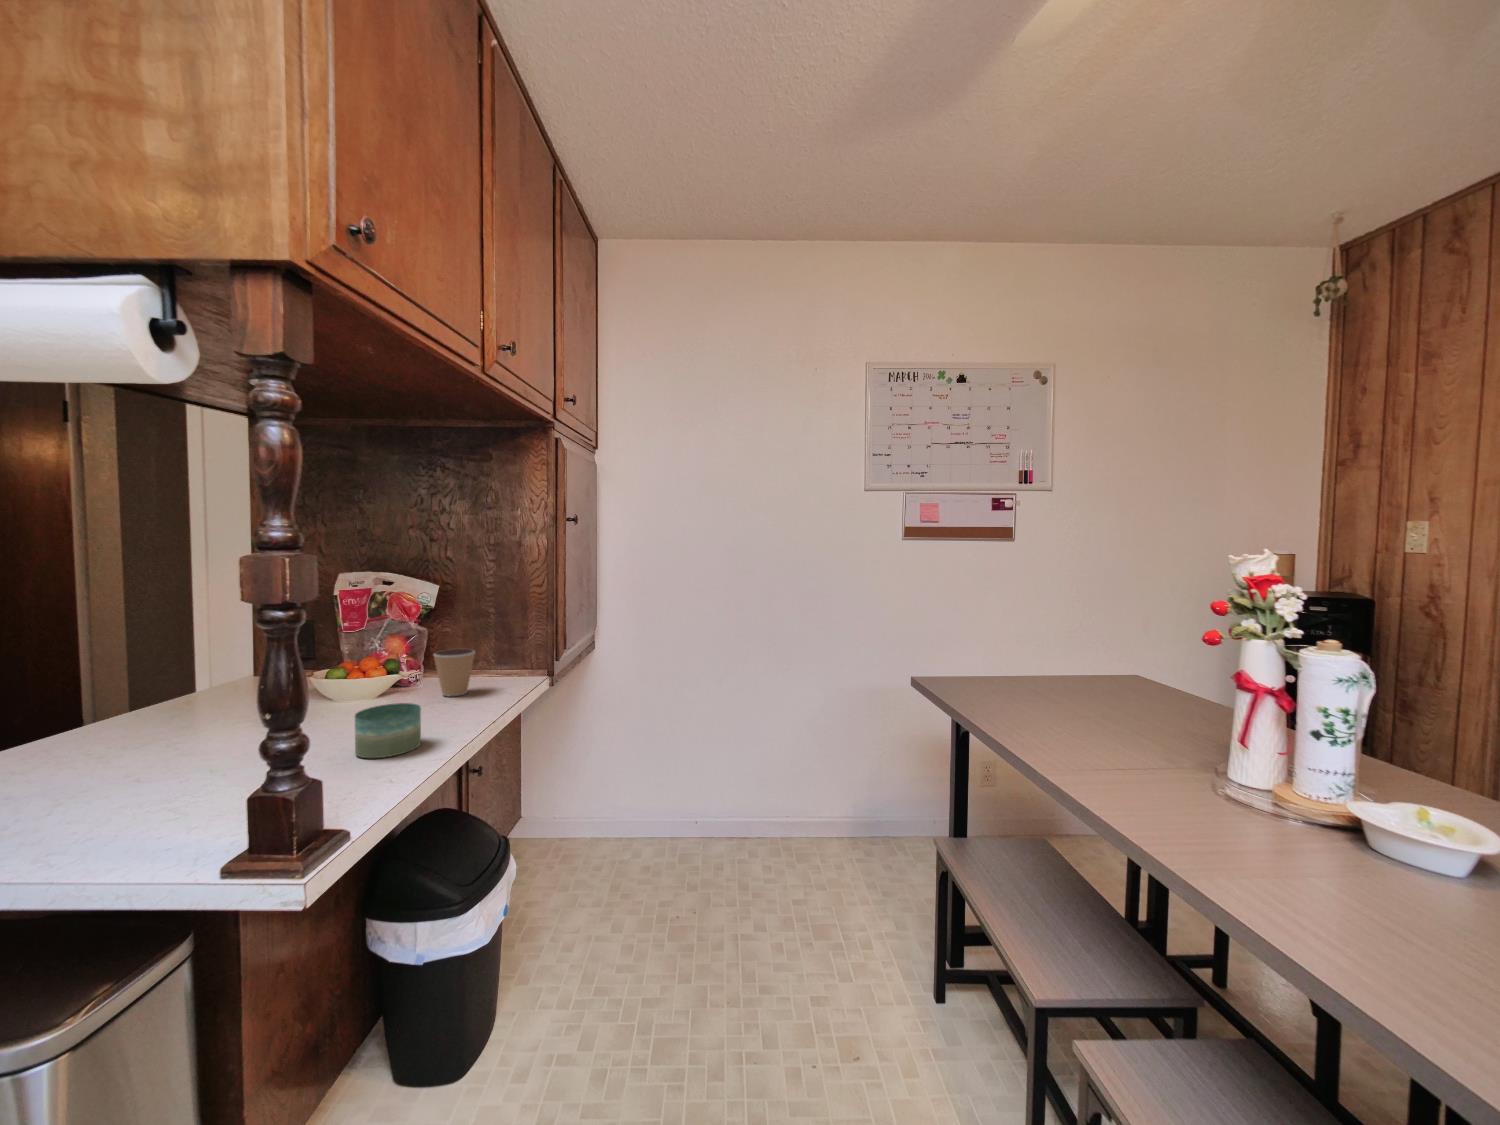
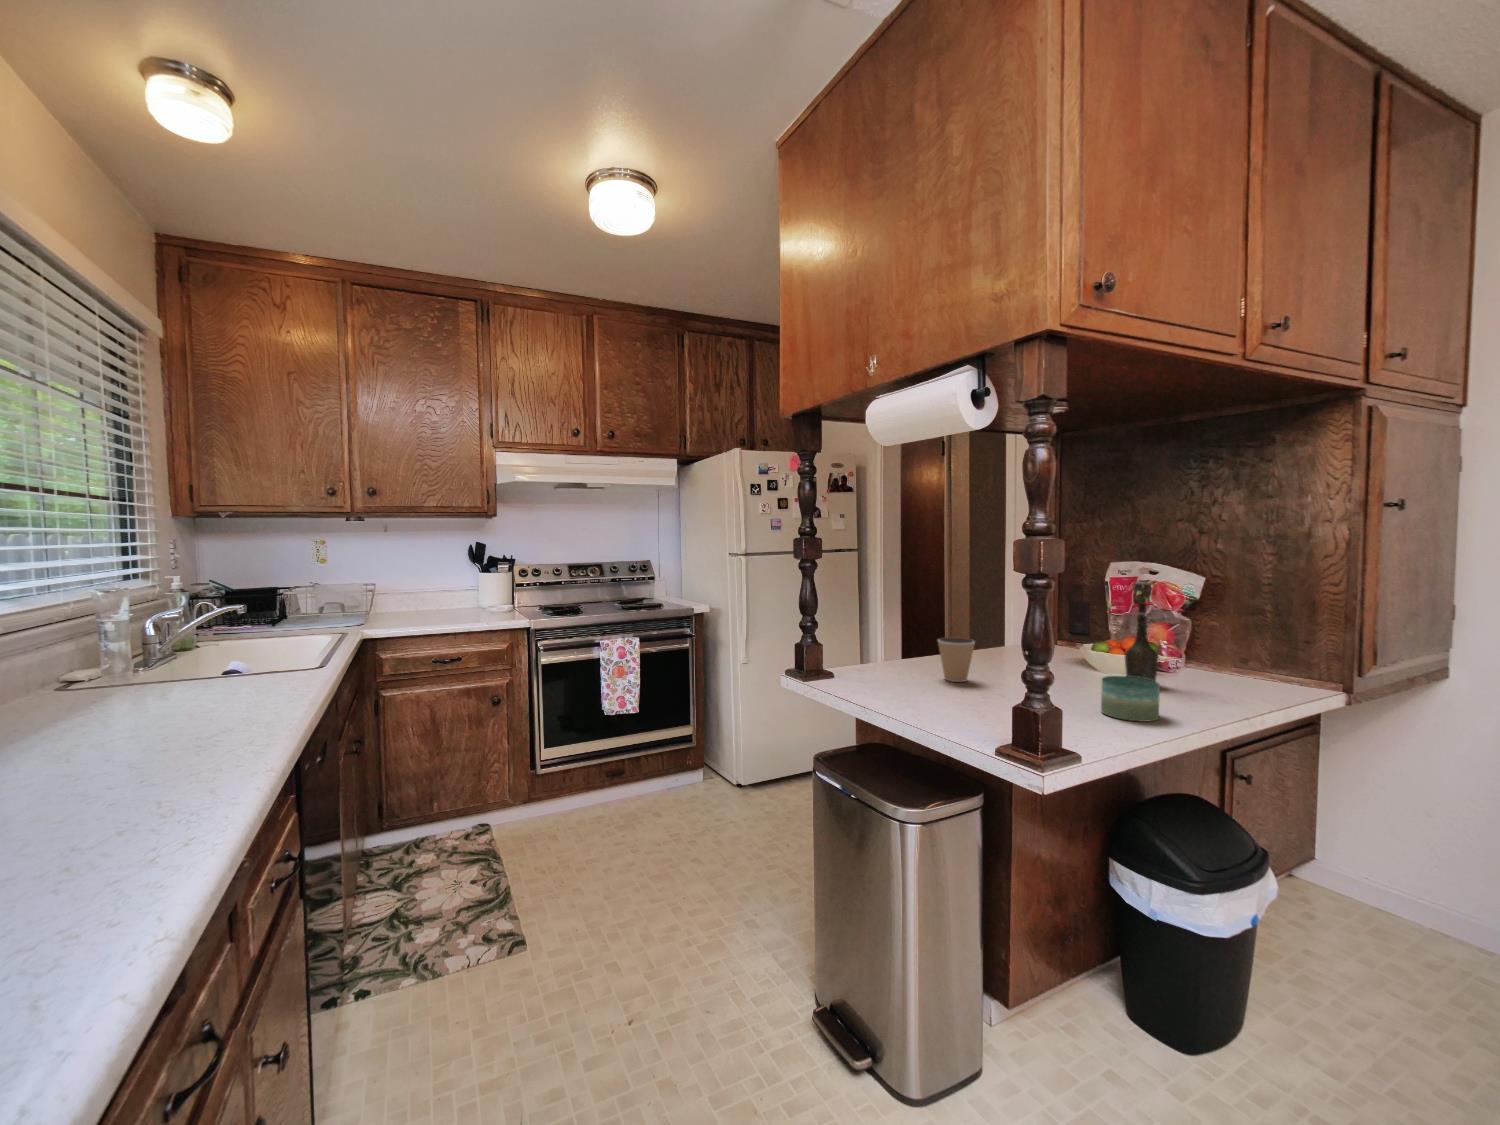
bottle: none [369,595,405,711] -> present [1125,582,1158,681]
coffee cup: present [434,649,475,696] -> present [938,637,975,682]

